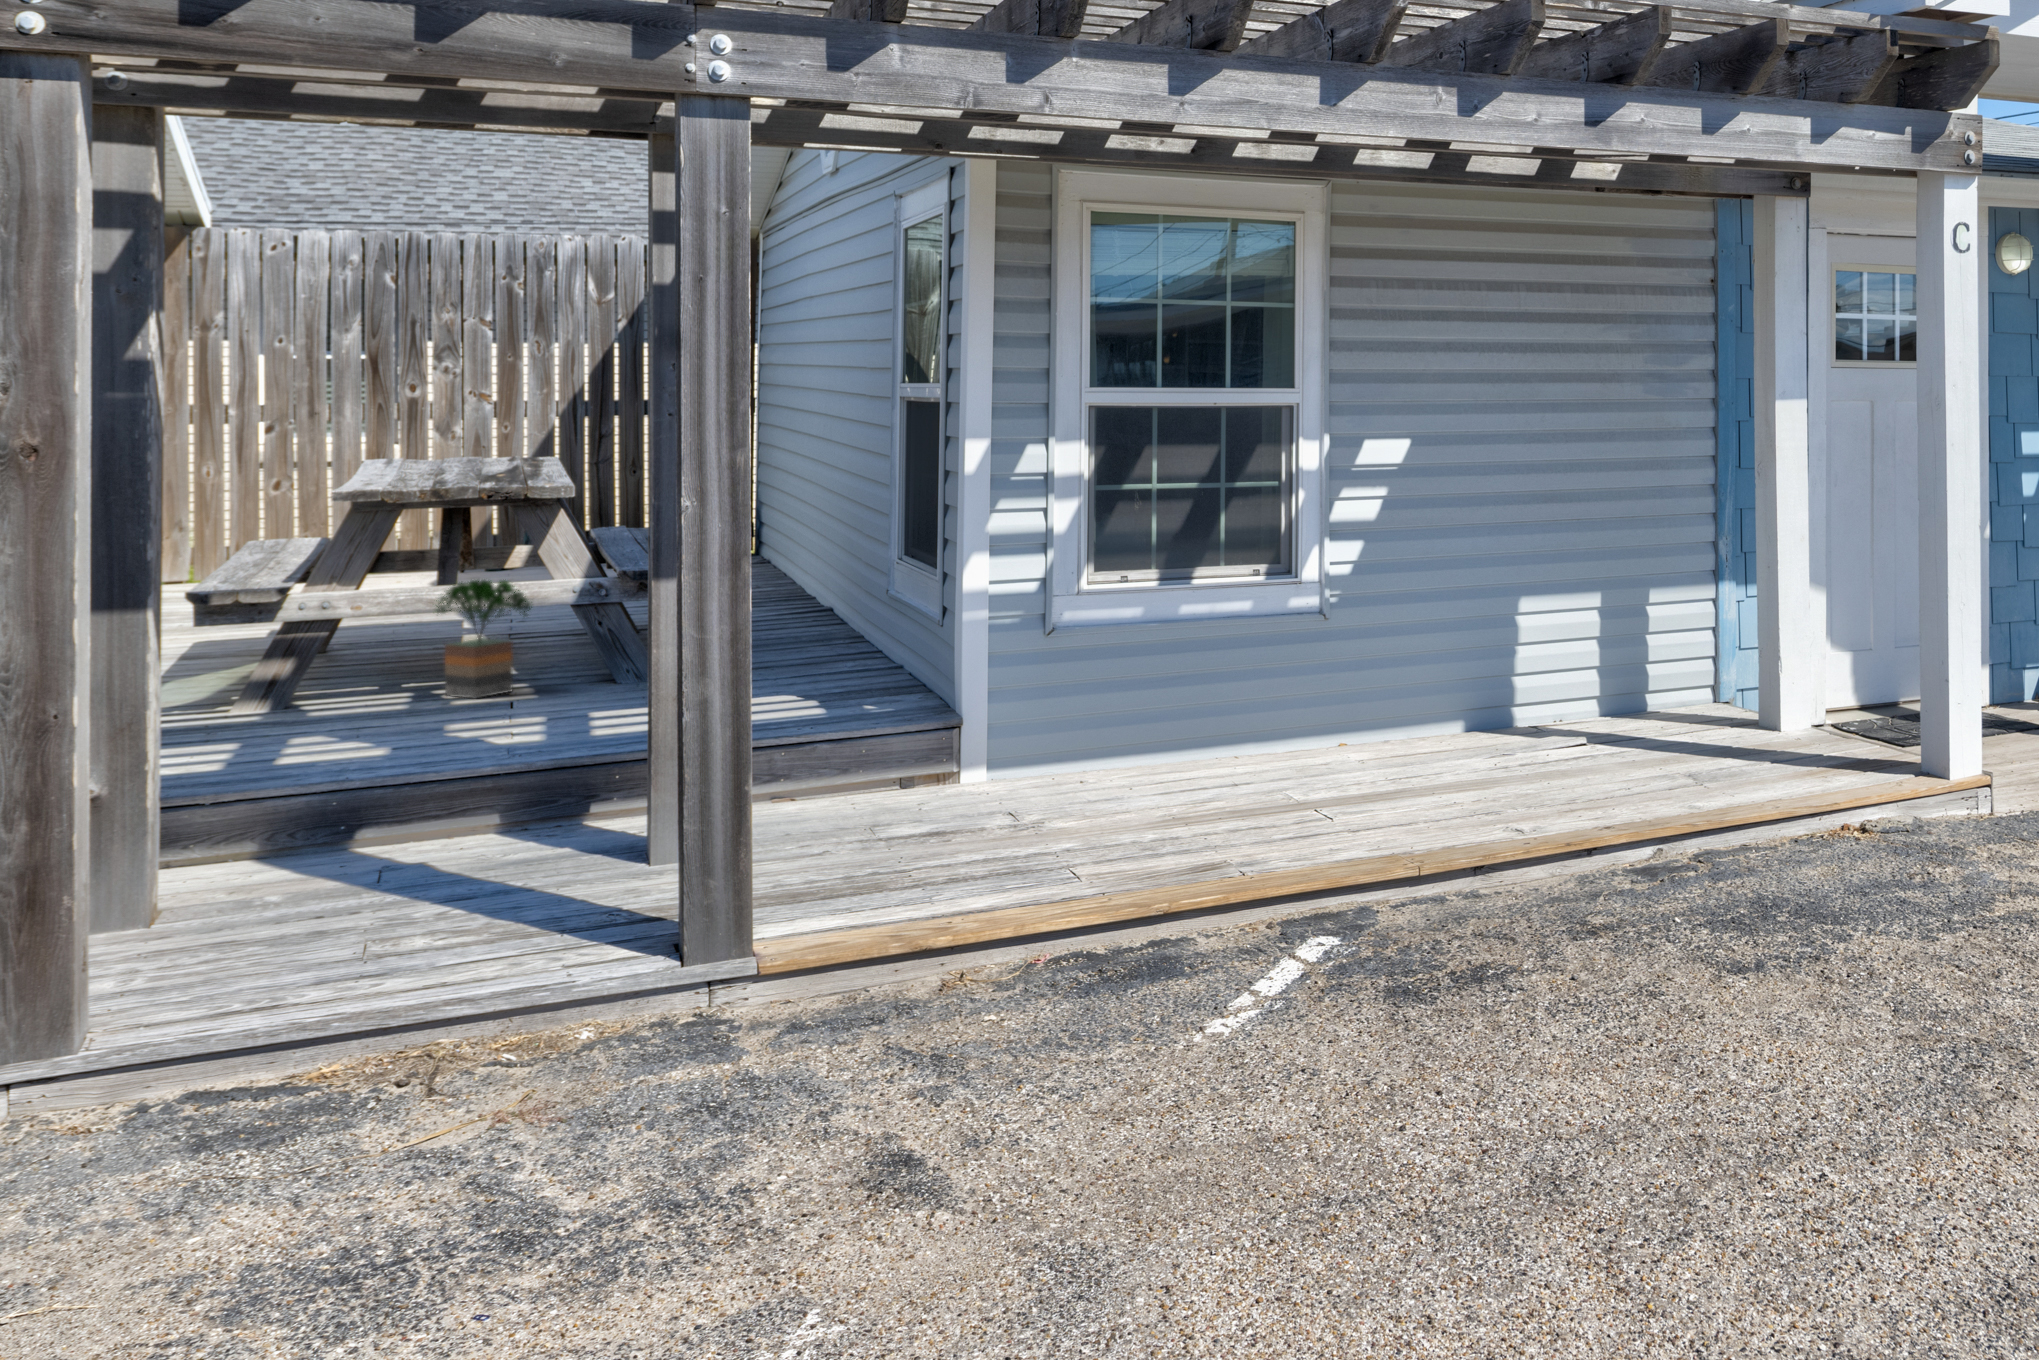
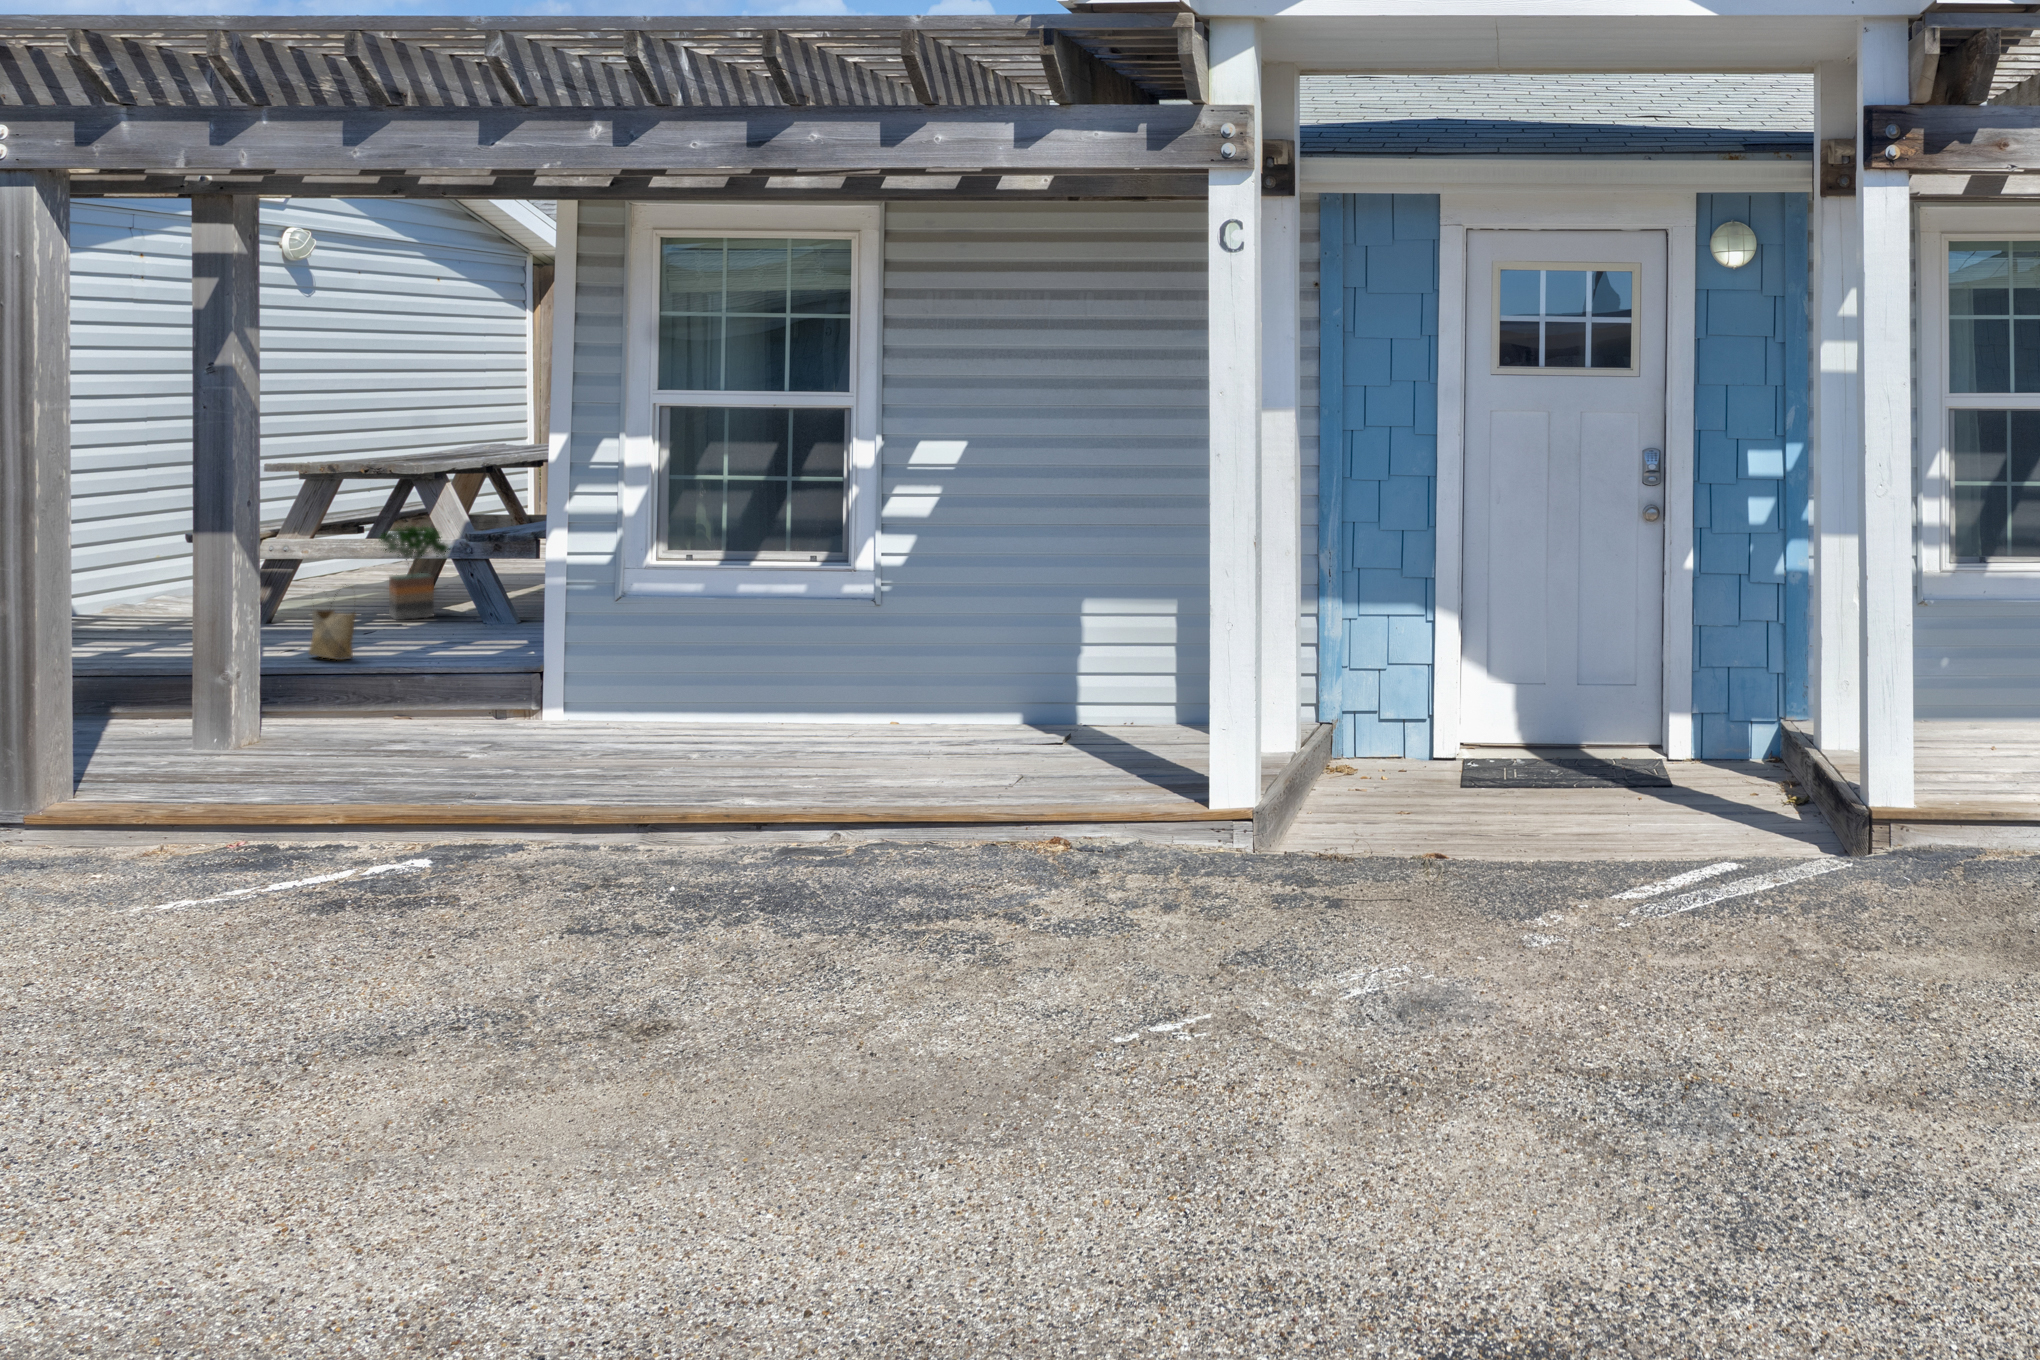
woven basket: none [531,645,603,739] -> present [309,594,356,660]

